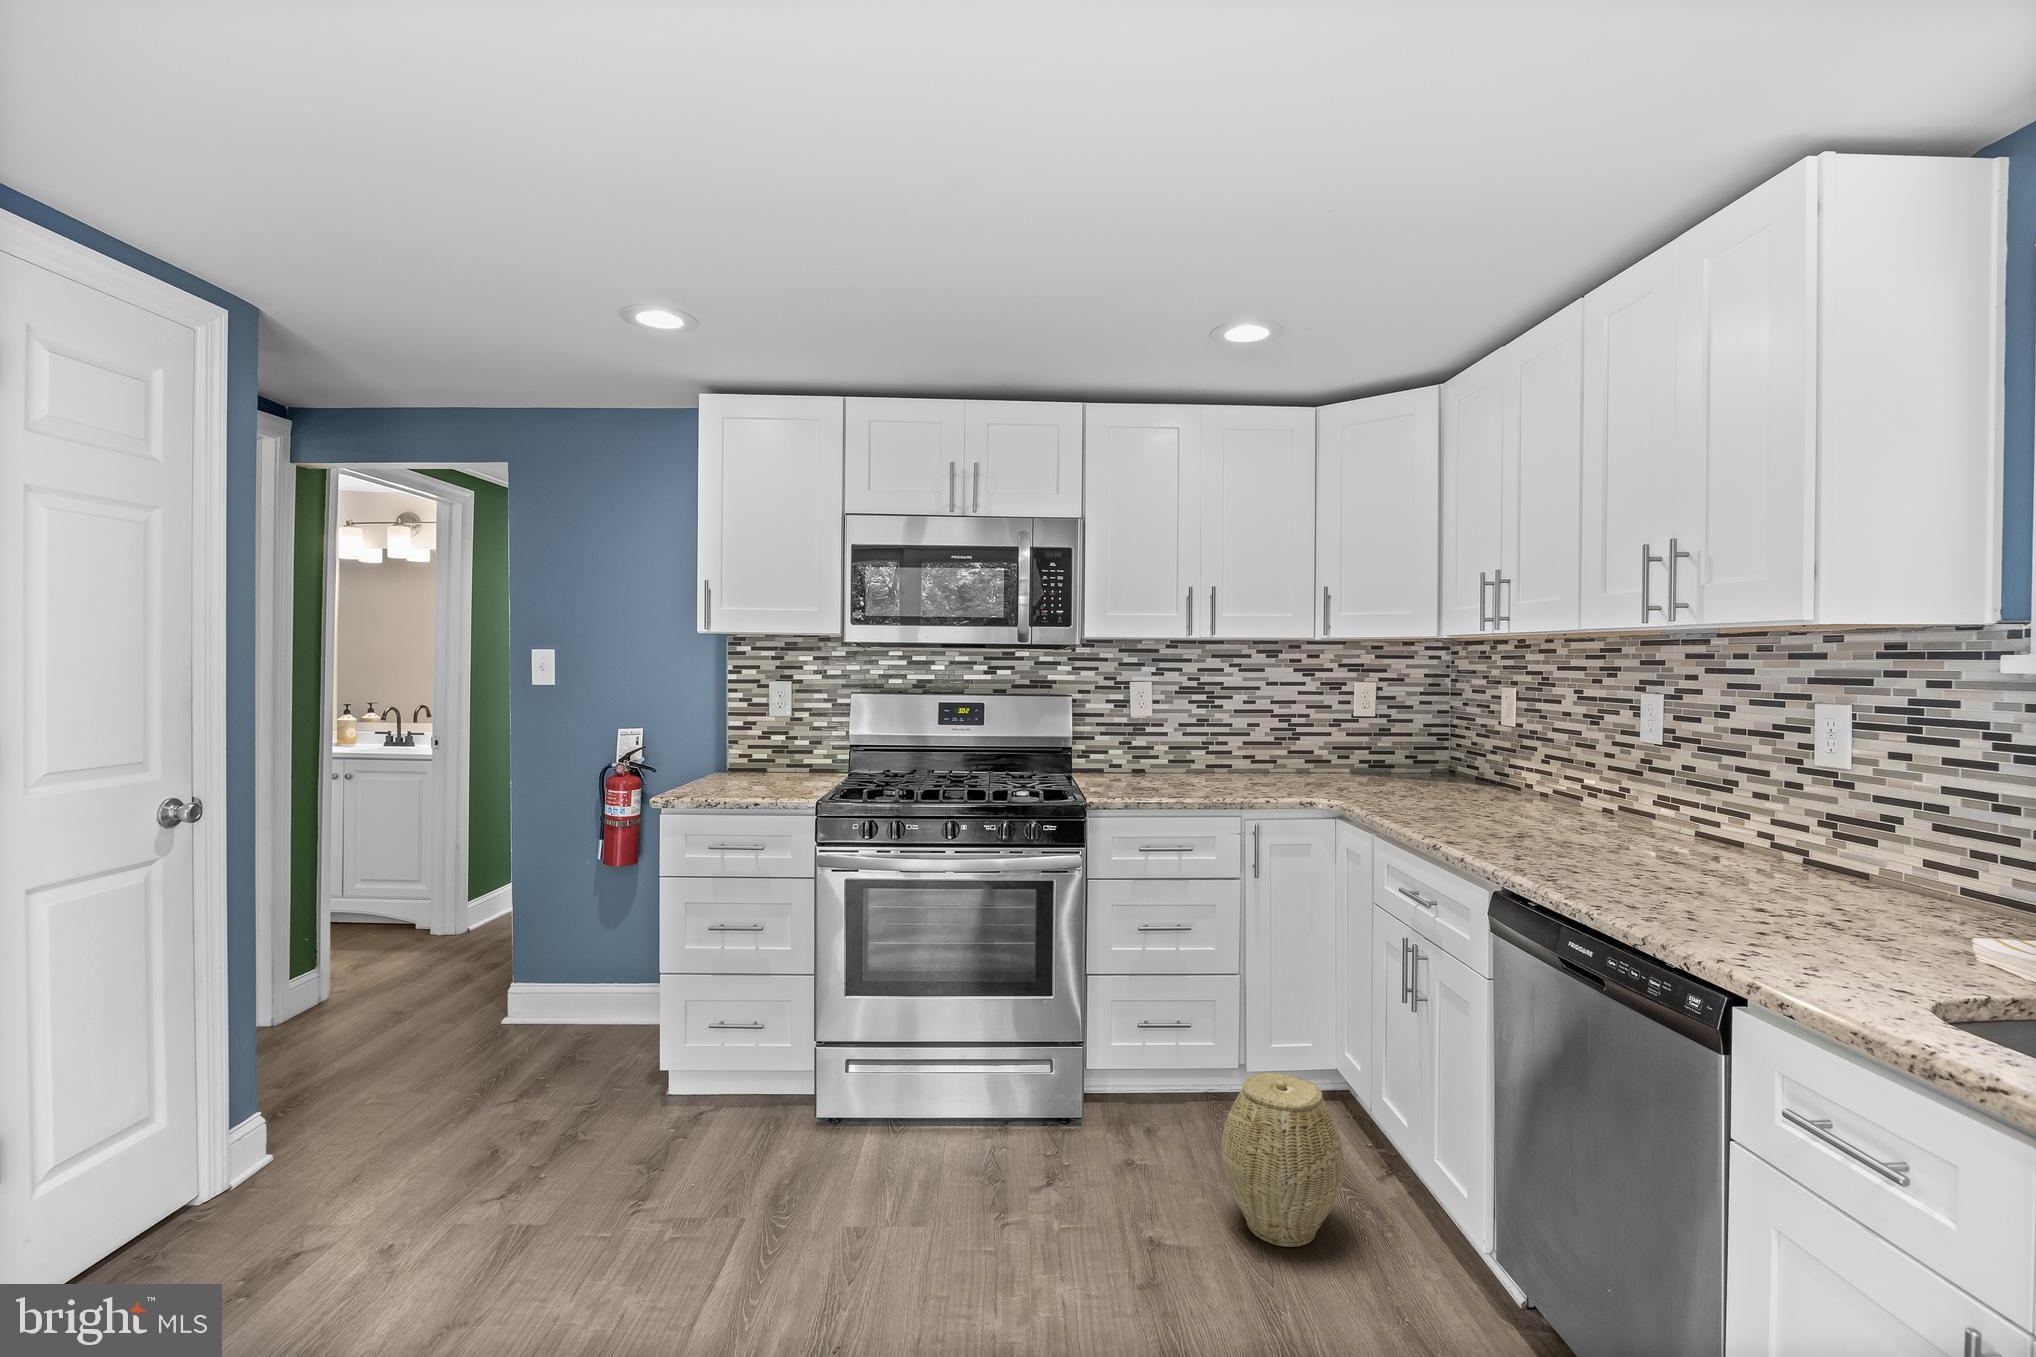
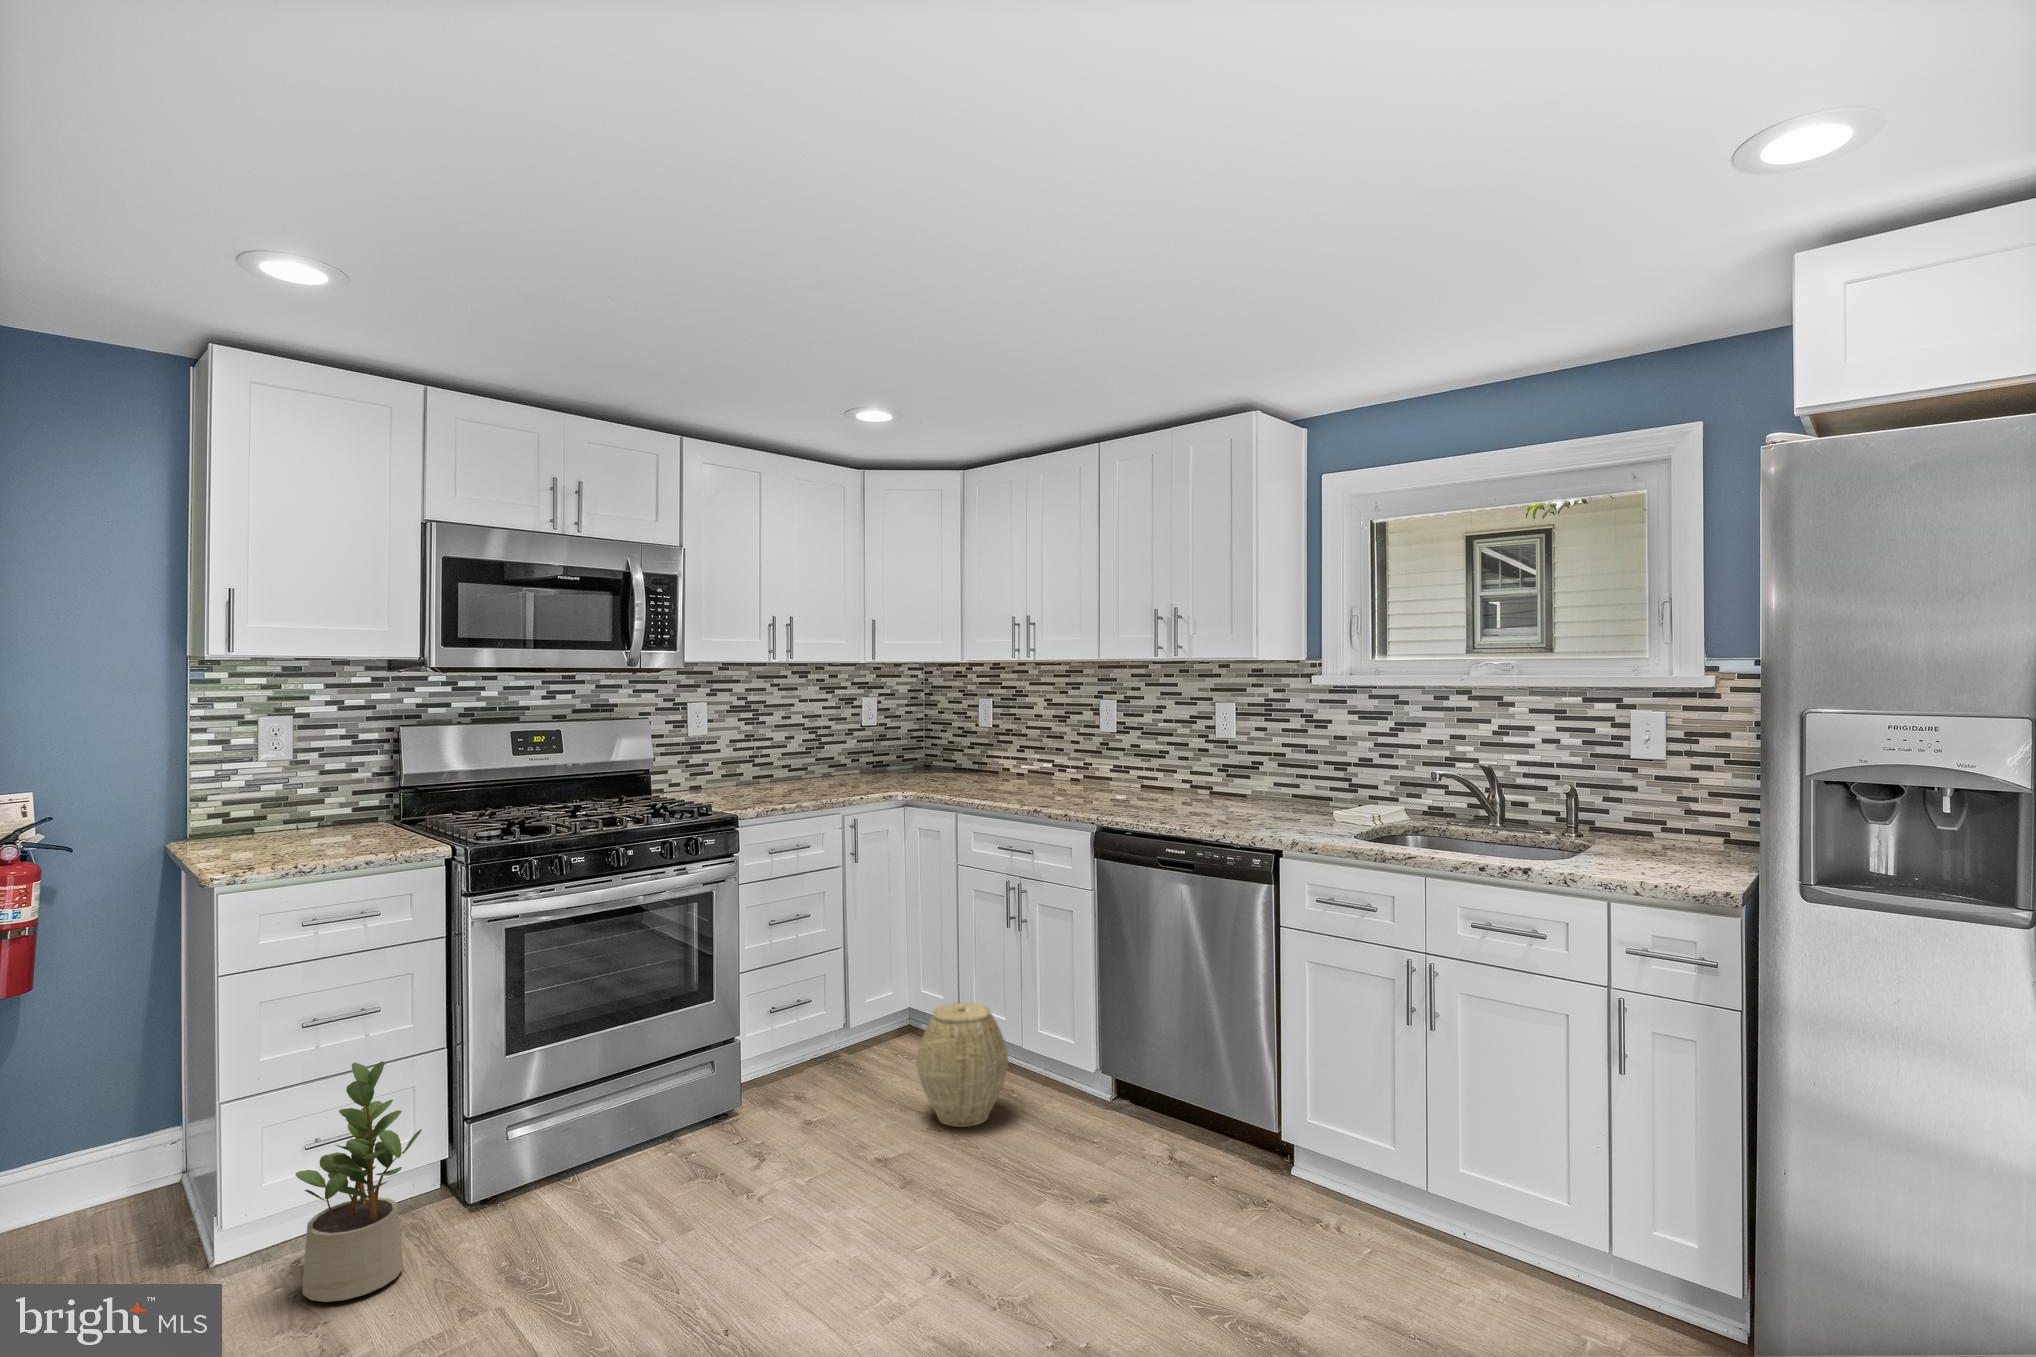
potted plant: none [638,965,727,1160] -> present [295,1061,422,1302]

